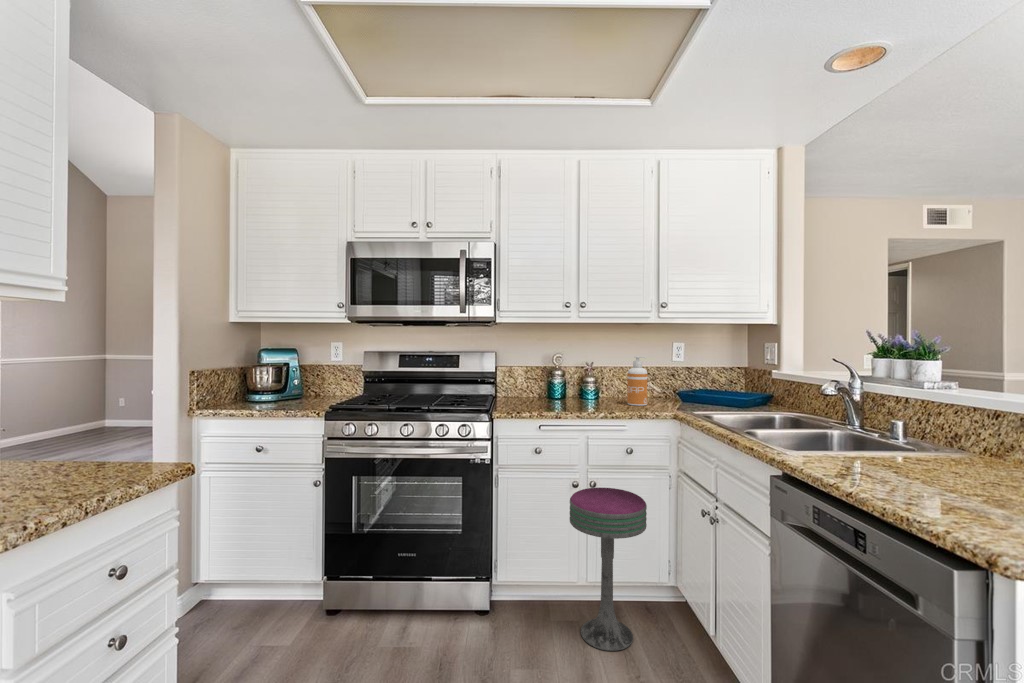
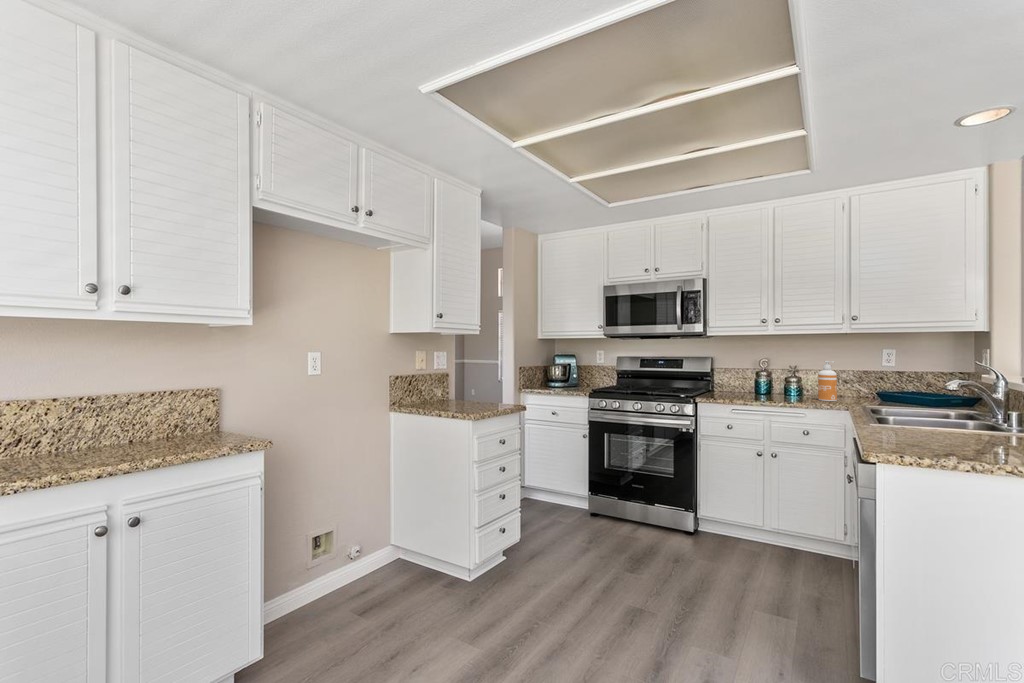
bar stool: present [570,488,647,651] -> none [748,458,810,571]

